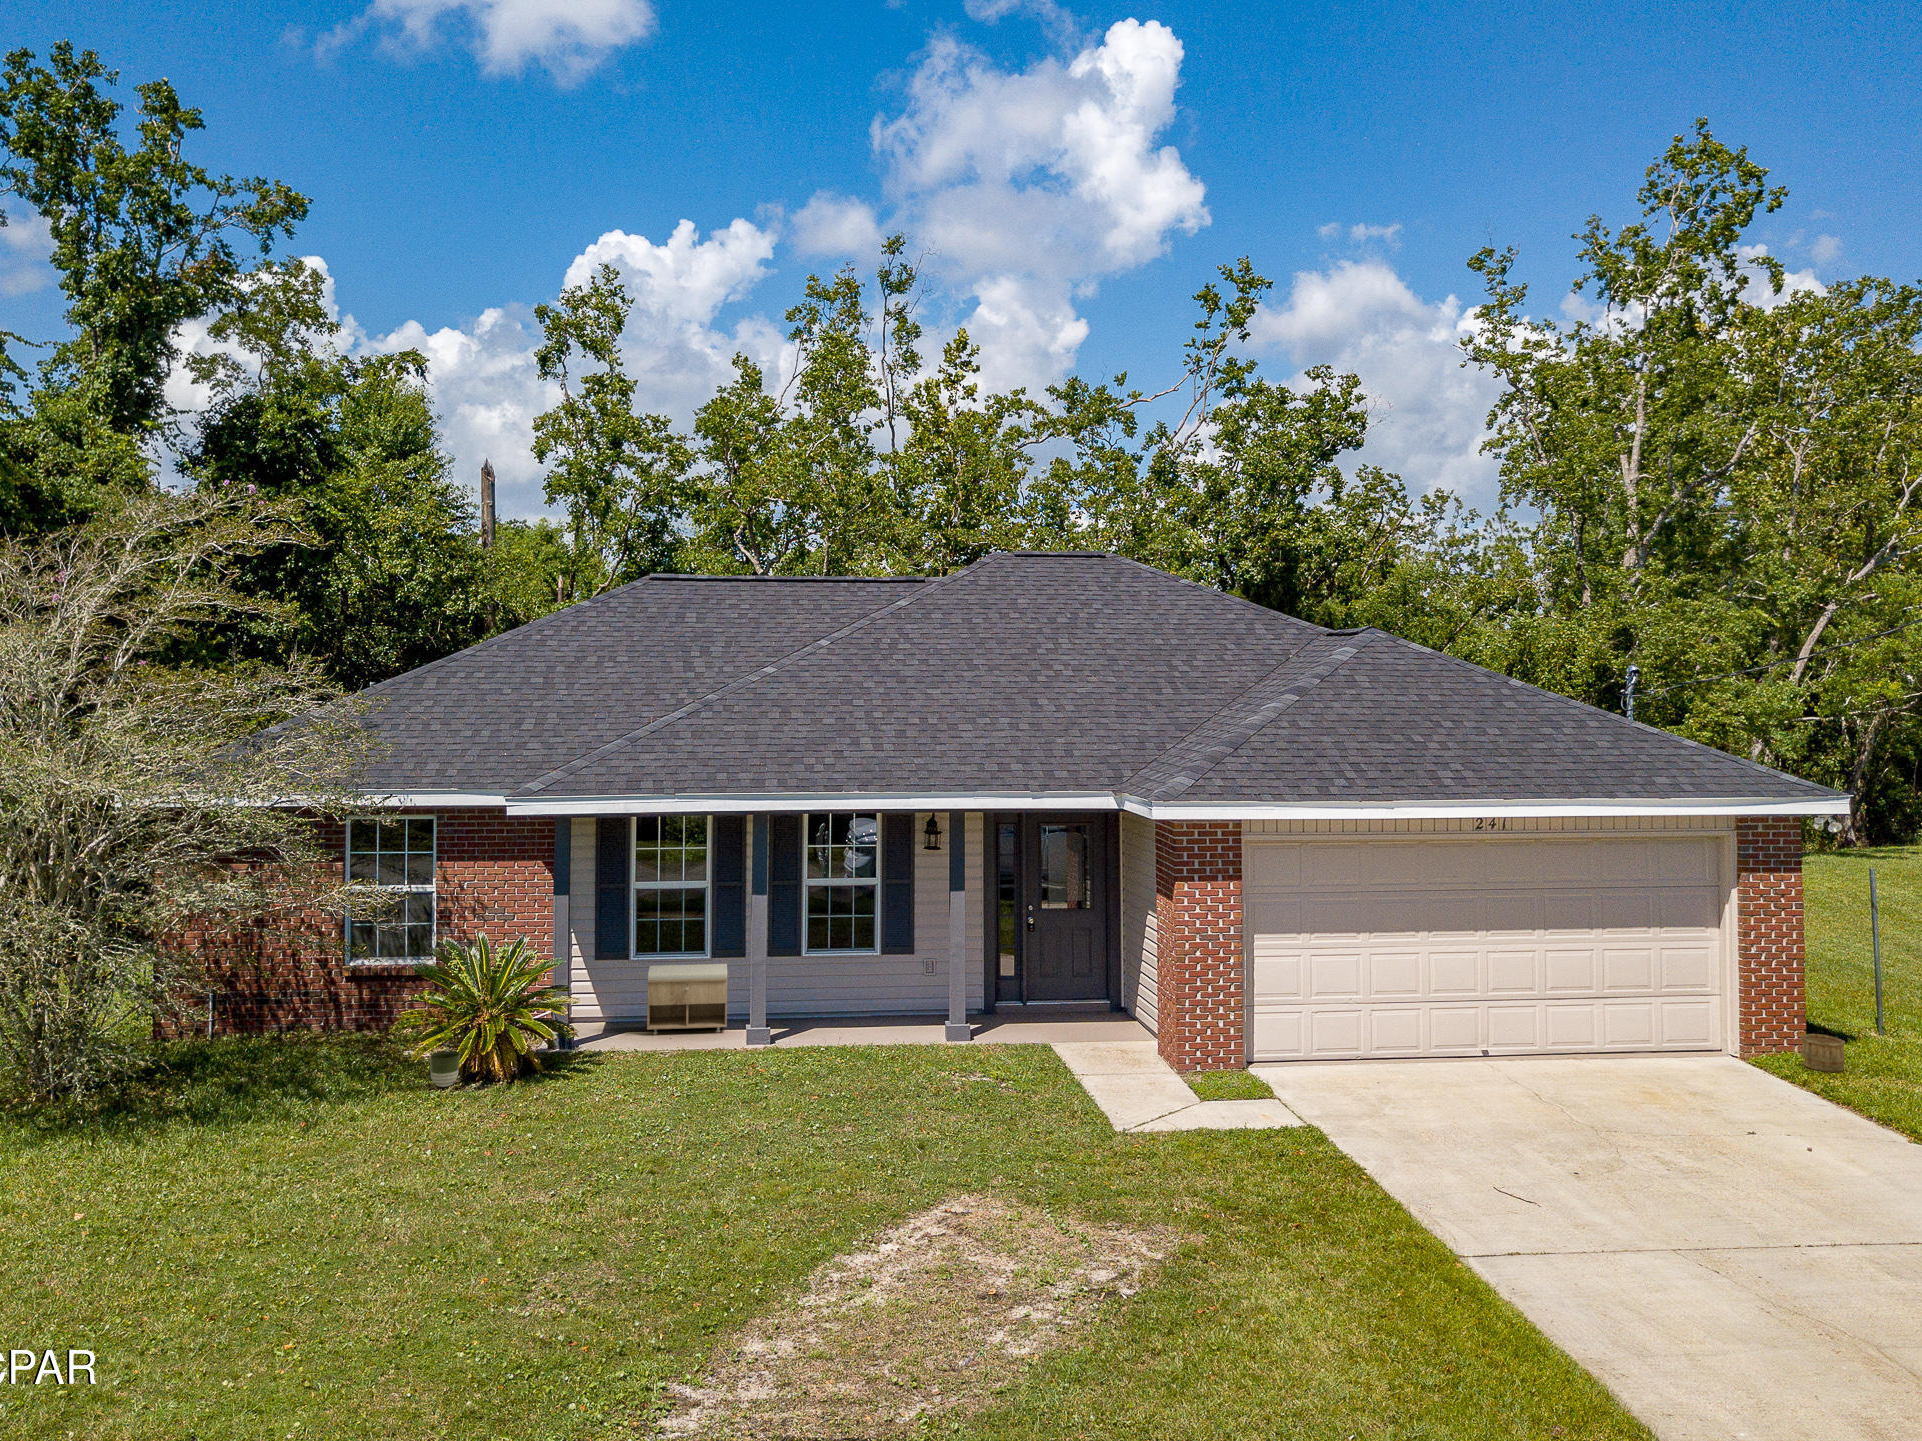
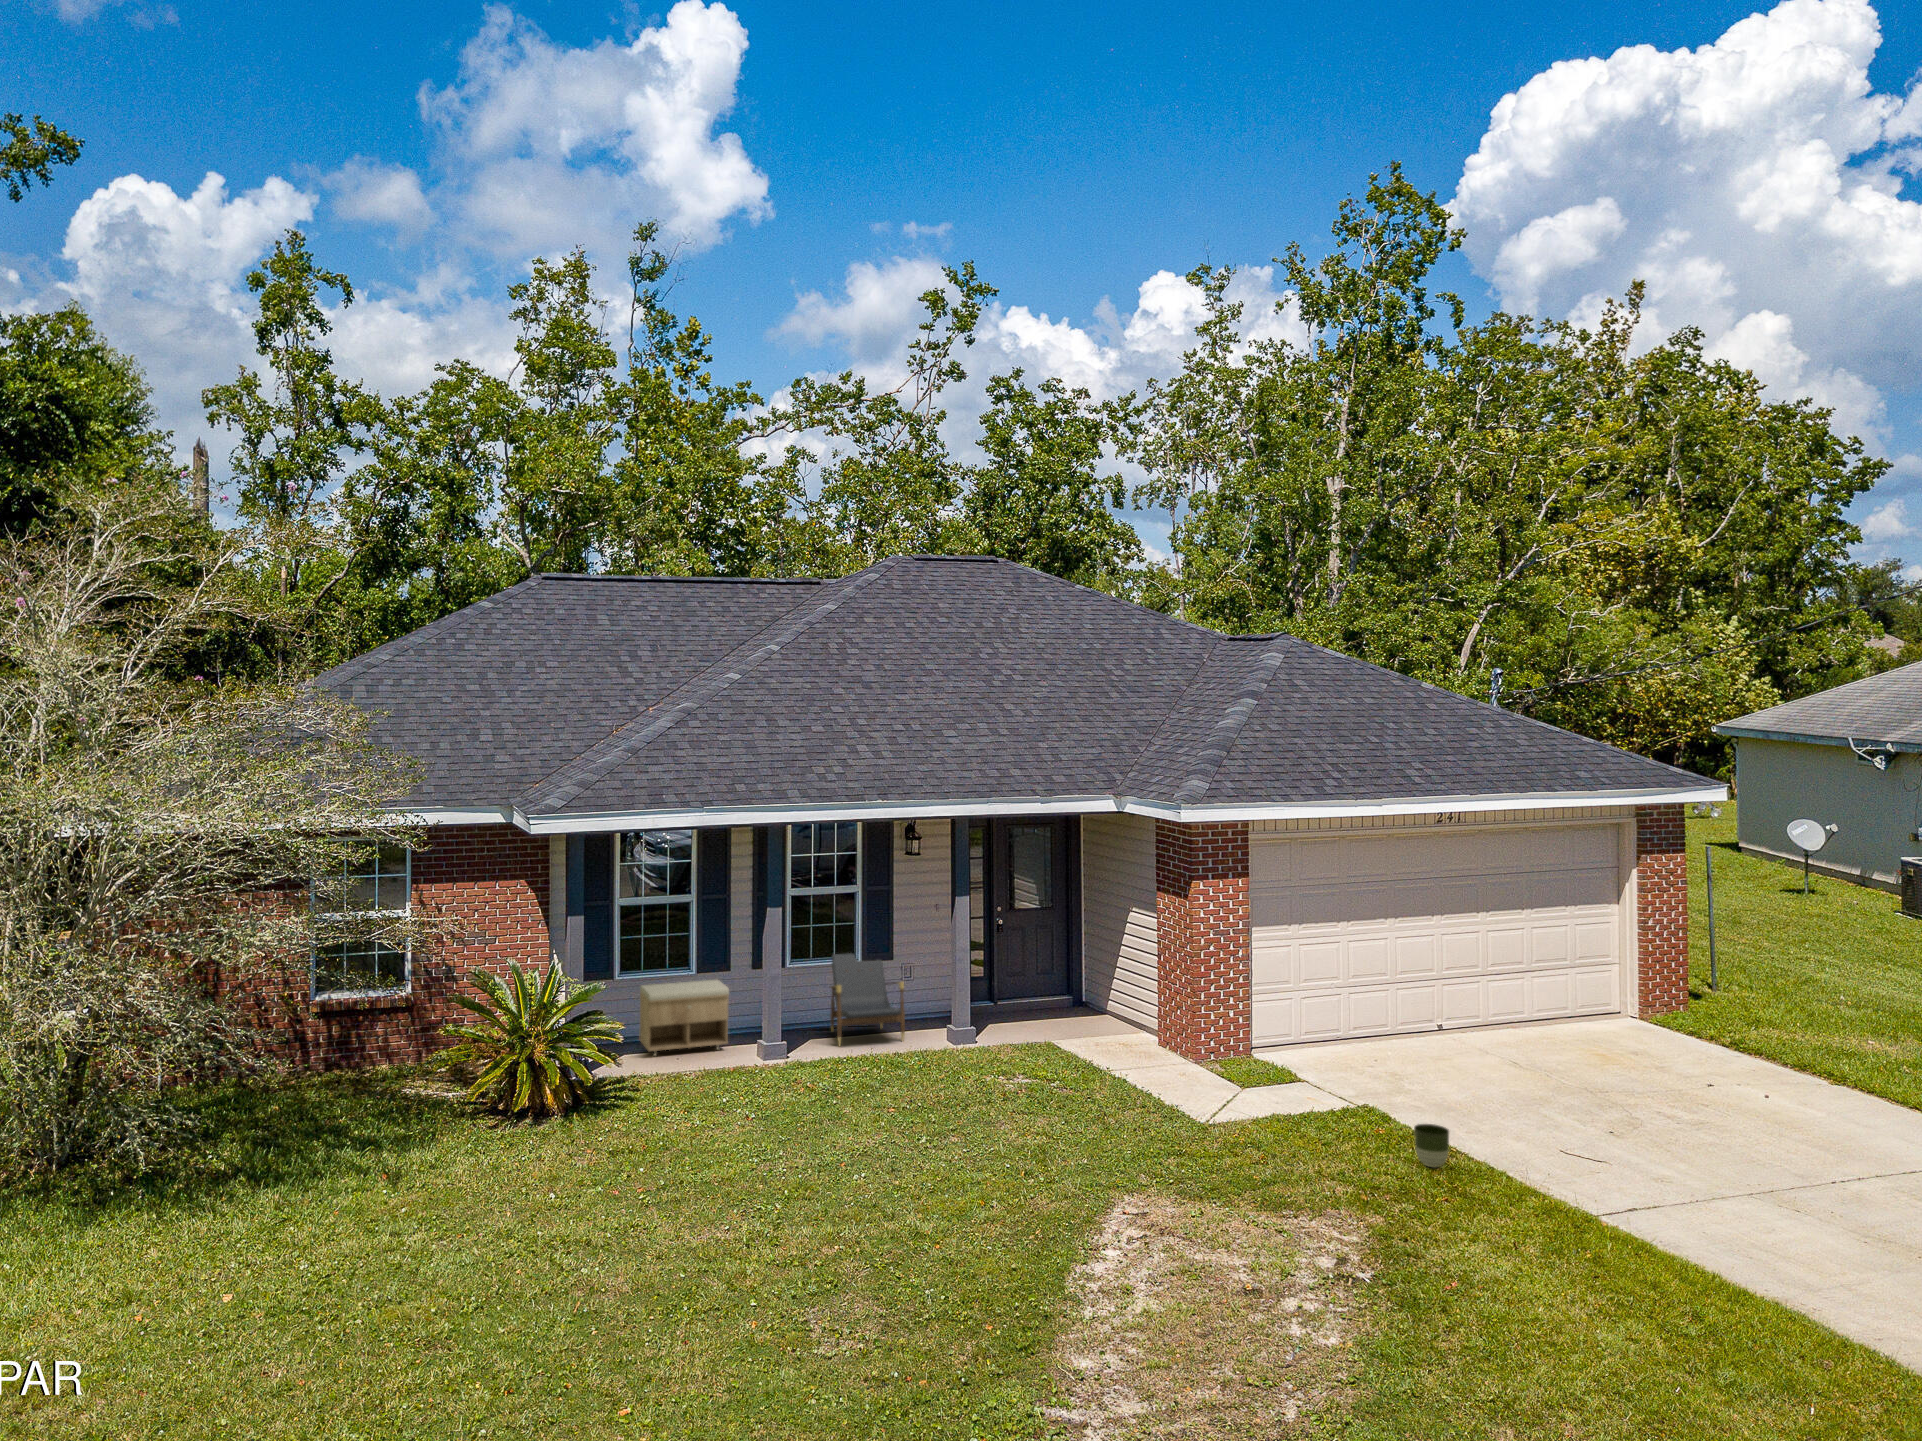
lounge chair: none [833,944,903,1036] -> present [830,953,905,1046]
wooden bucket: present [1801,1034,1845,1072] -> none [1686,993,1723,1025]
planter: present [430,1051,460,1087] -> present [1414,1124,1449,1167]

